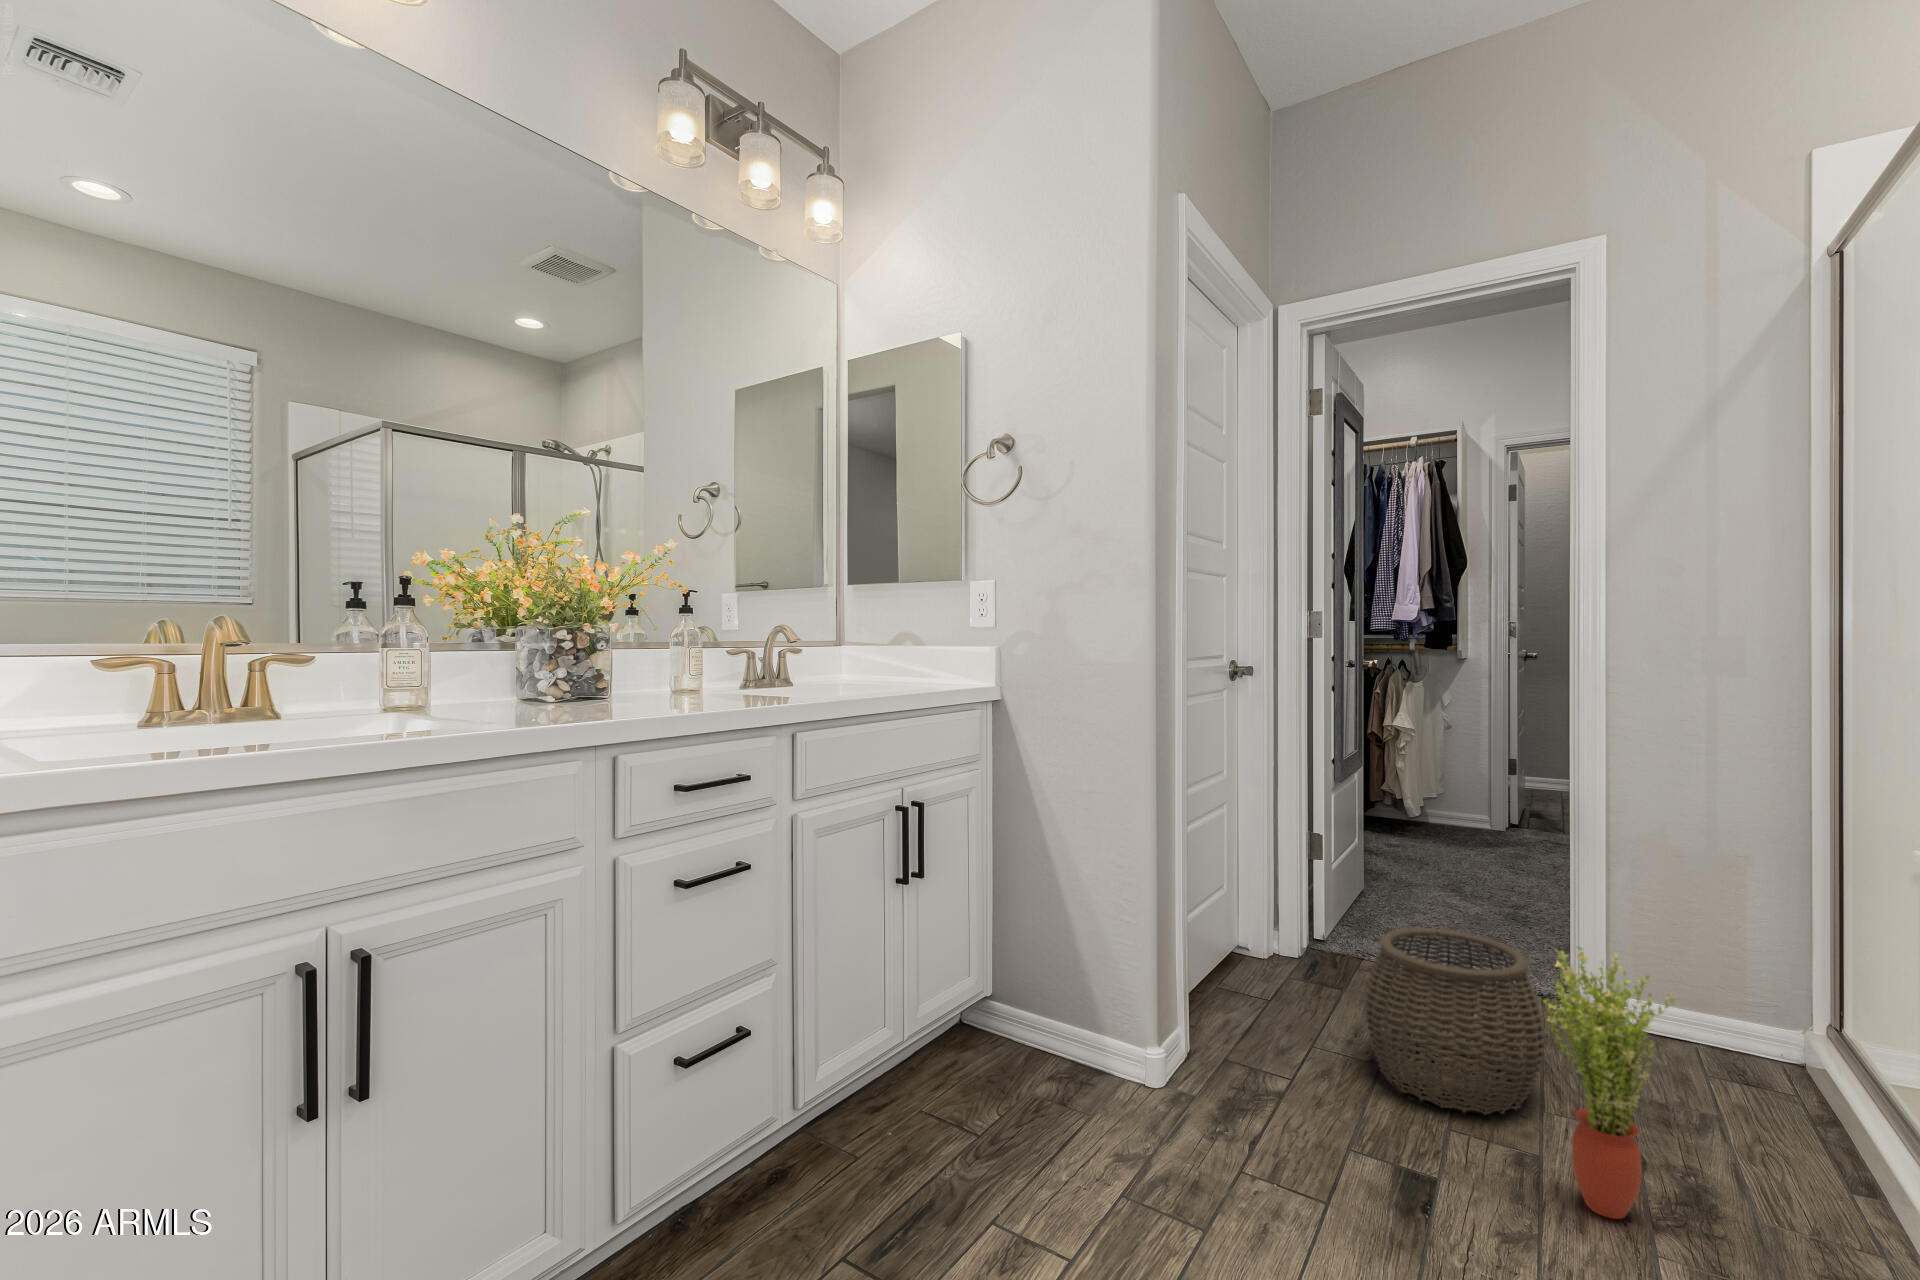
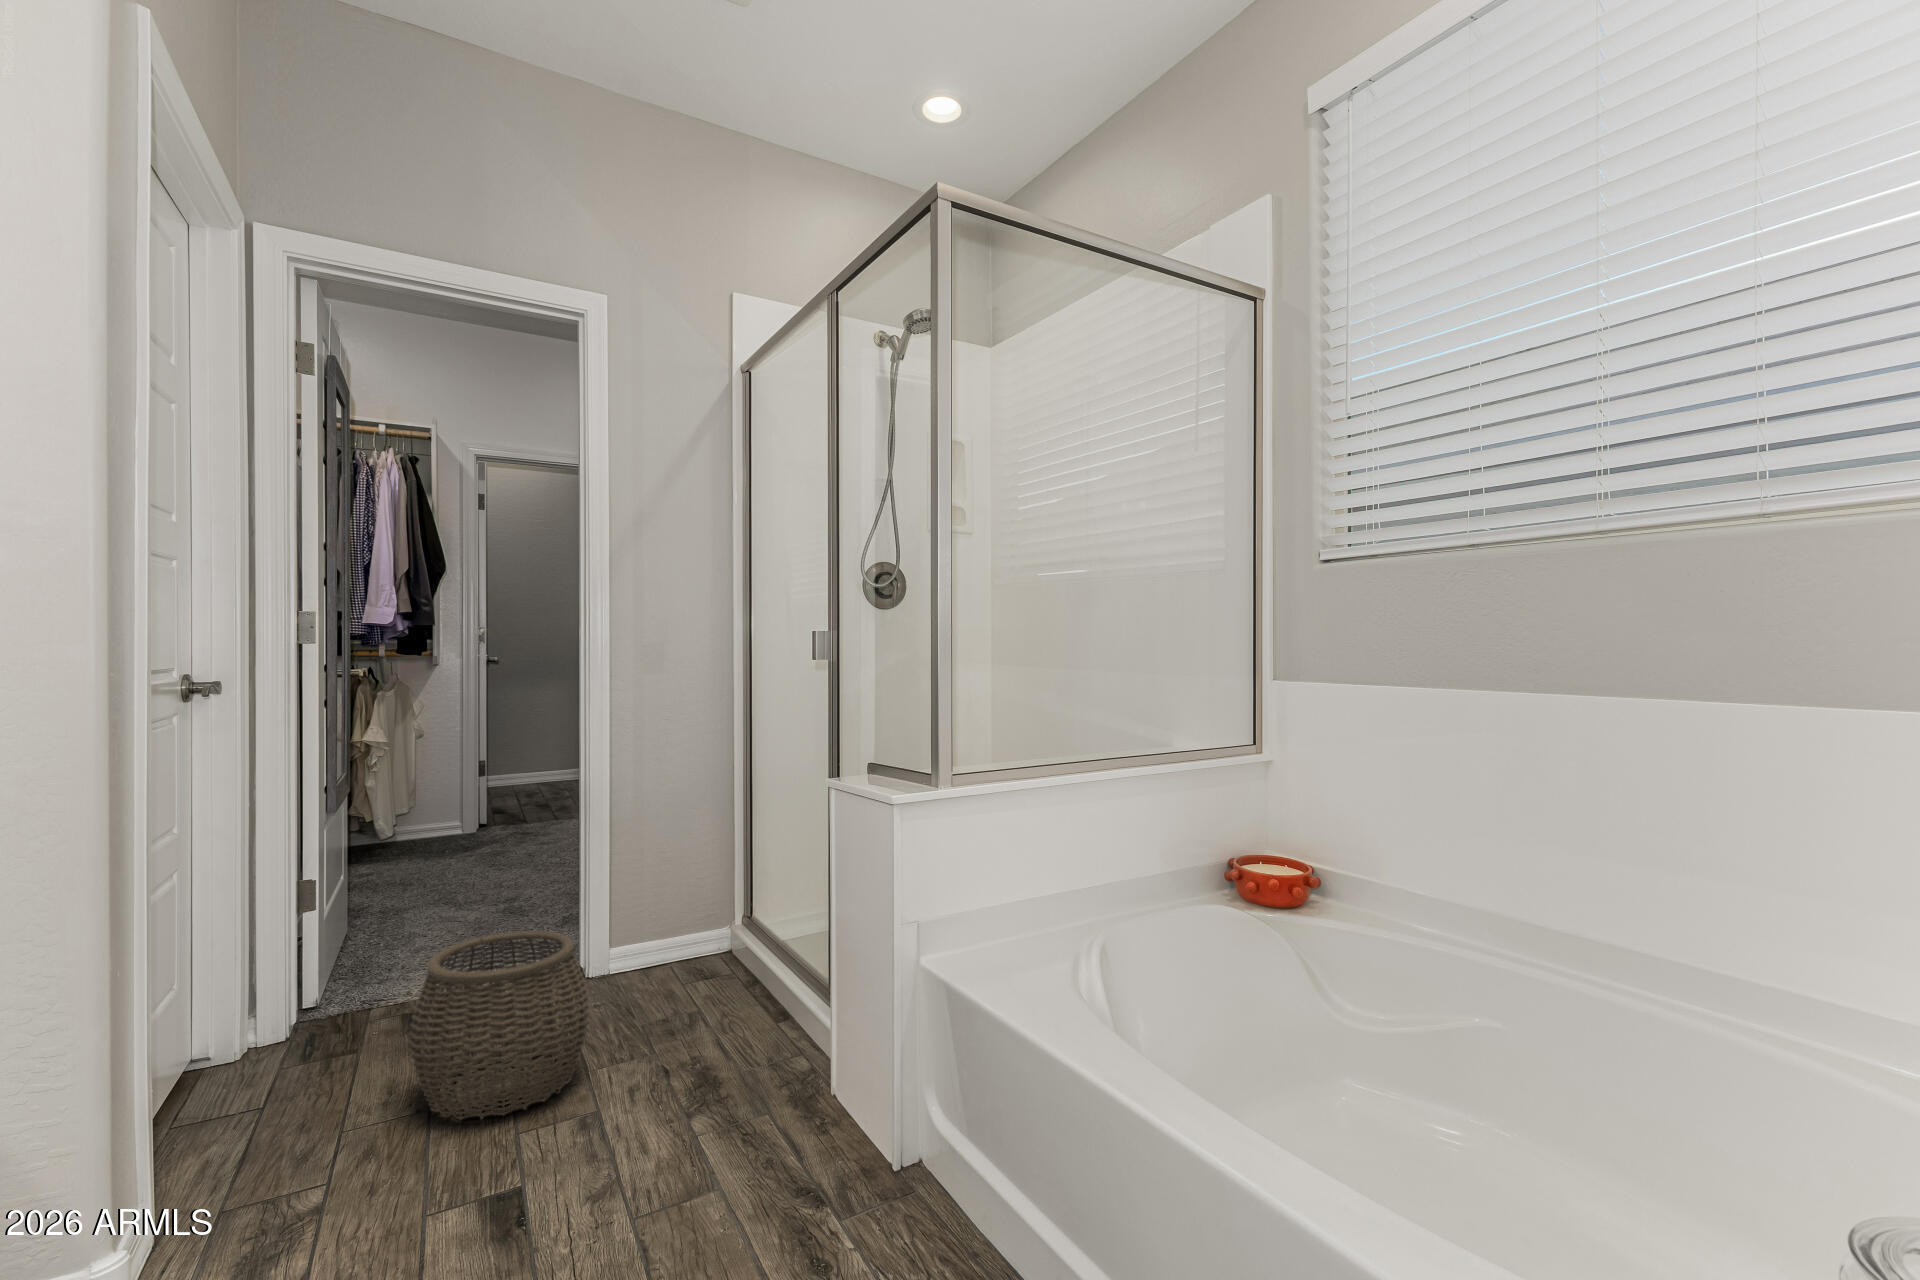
potted plant: present [1544,947,1676,1219] -> none [613,904,705,1137]

